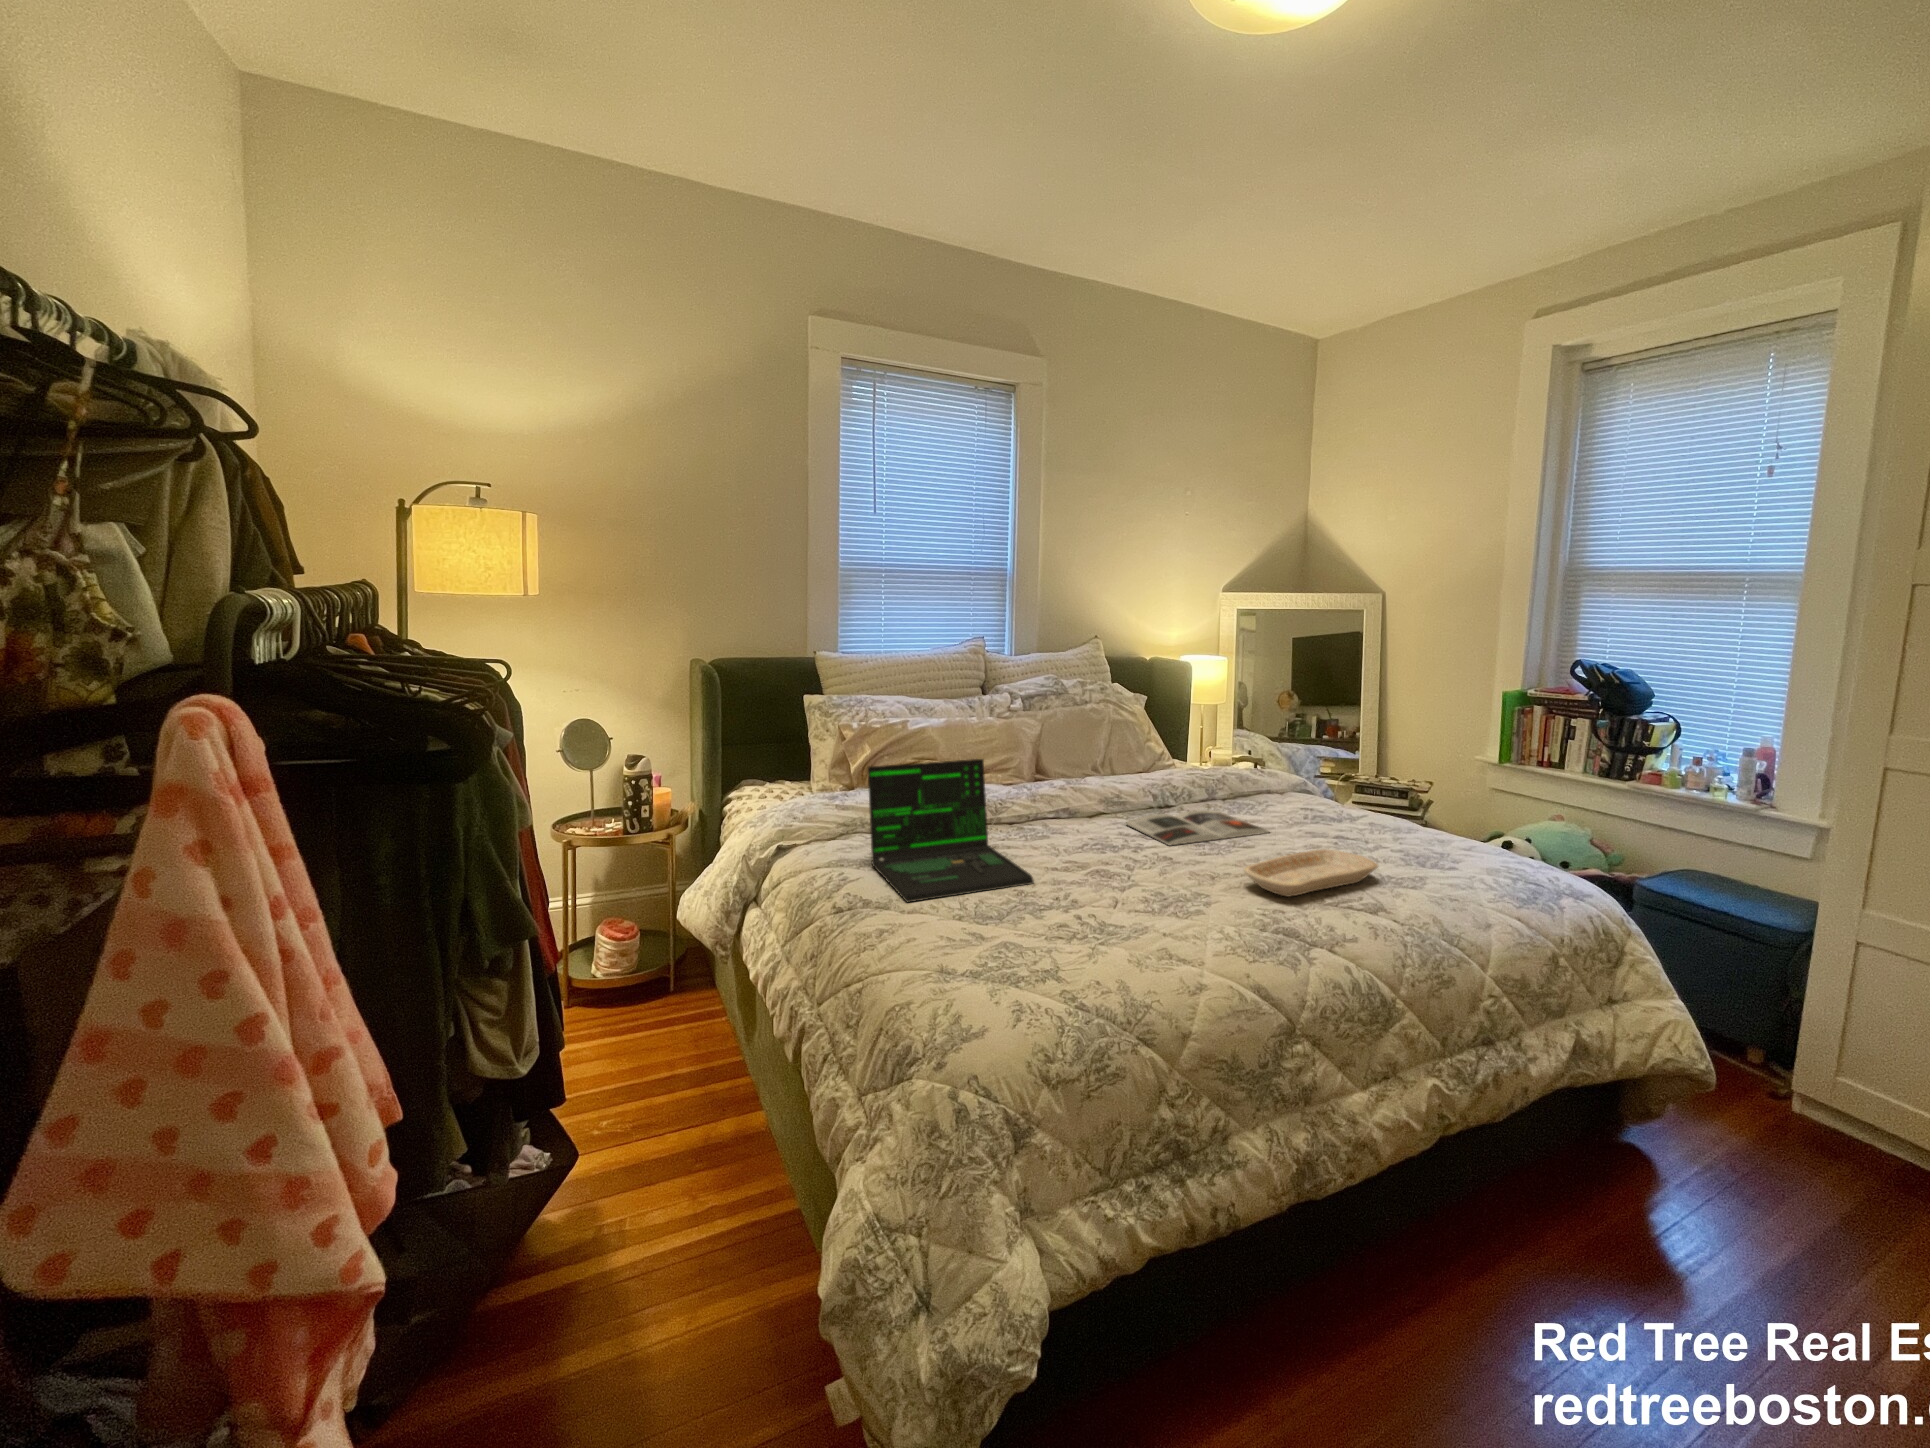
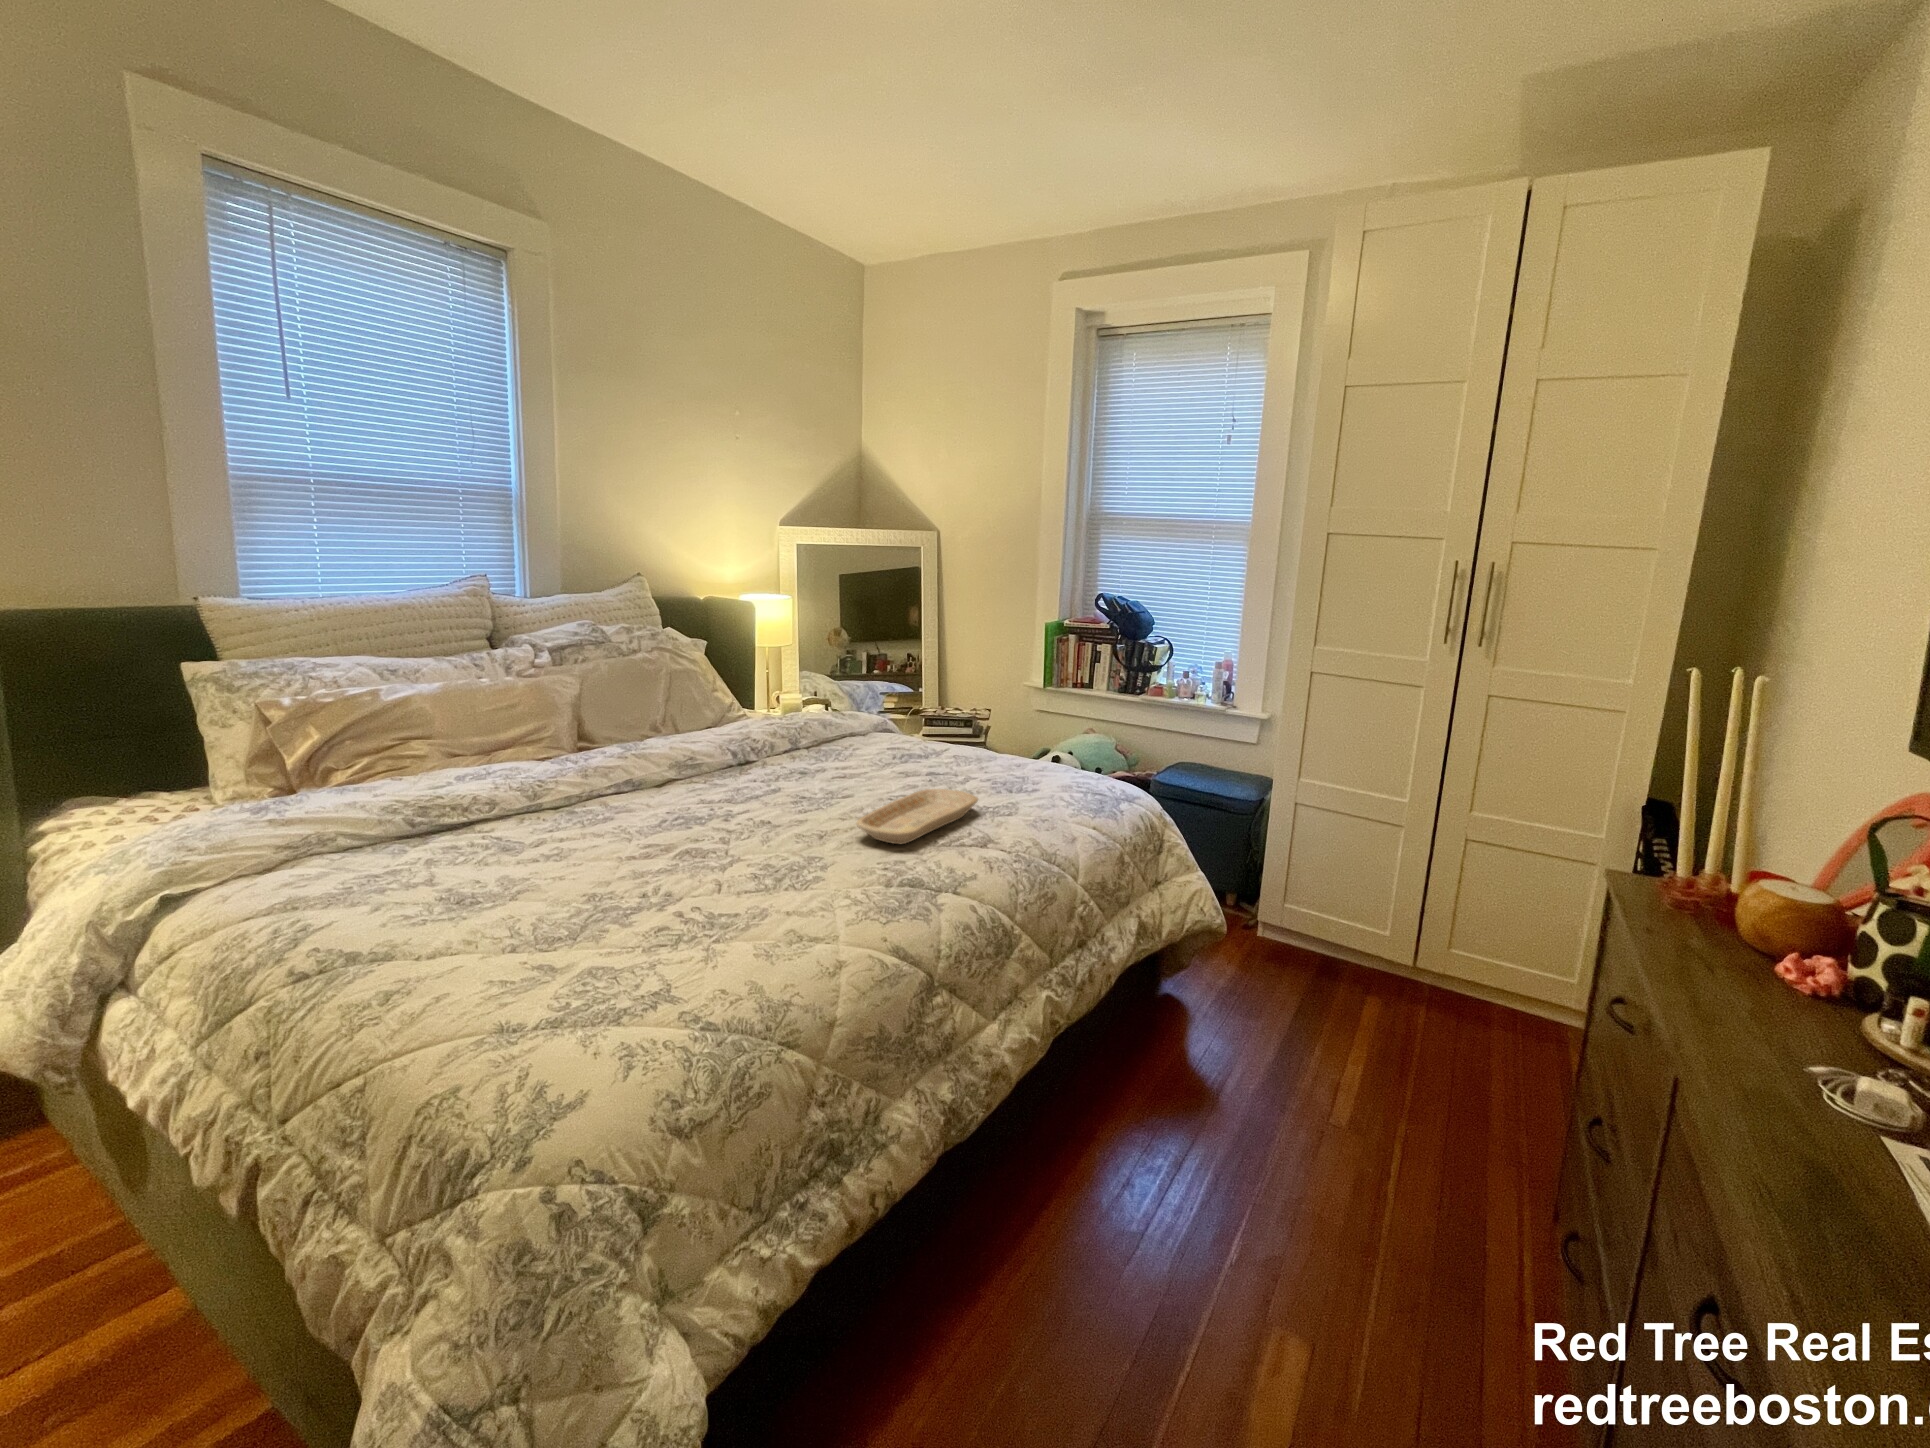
laptop: present [868,759,1034,903] -> none [328,733,611,944]
magazine: present [1126,810,1269,845] -> none [708,761,867,807]

